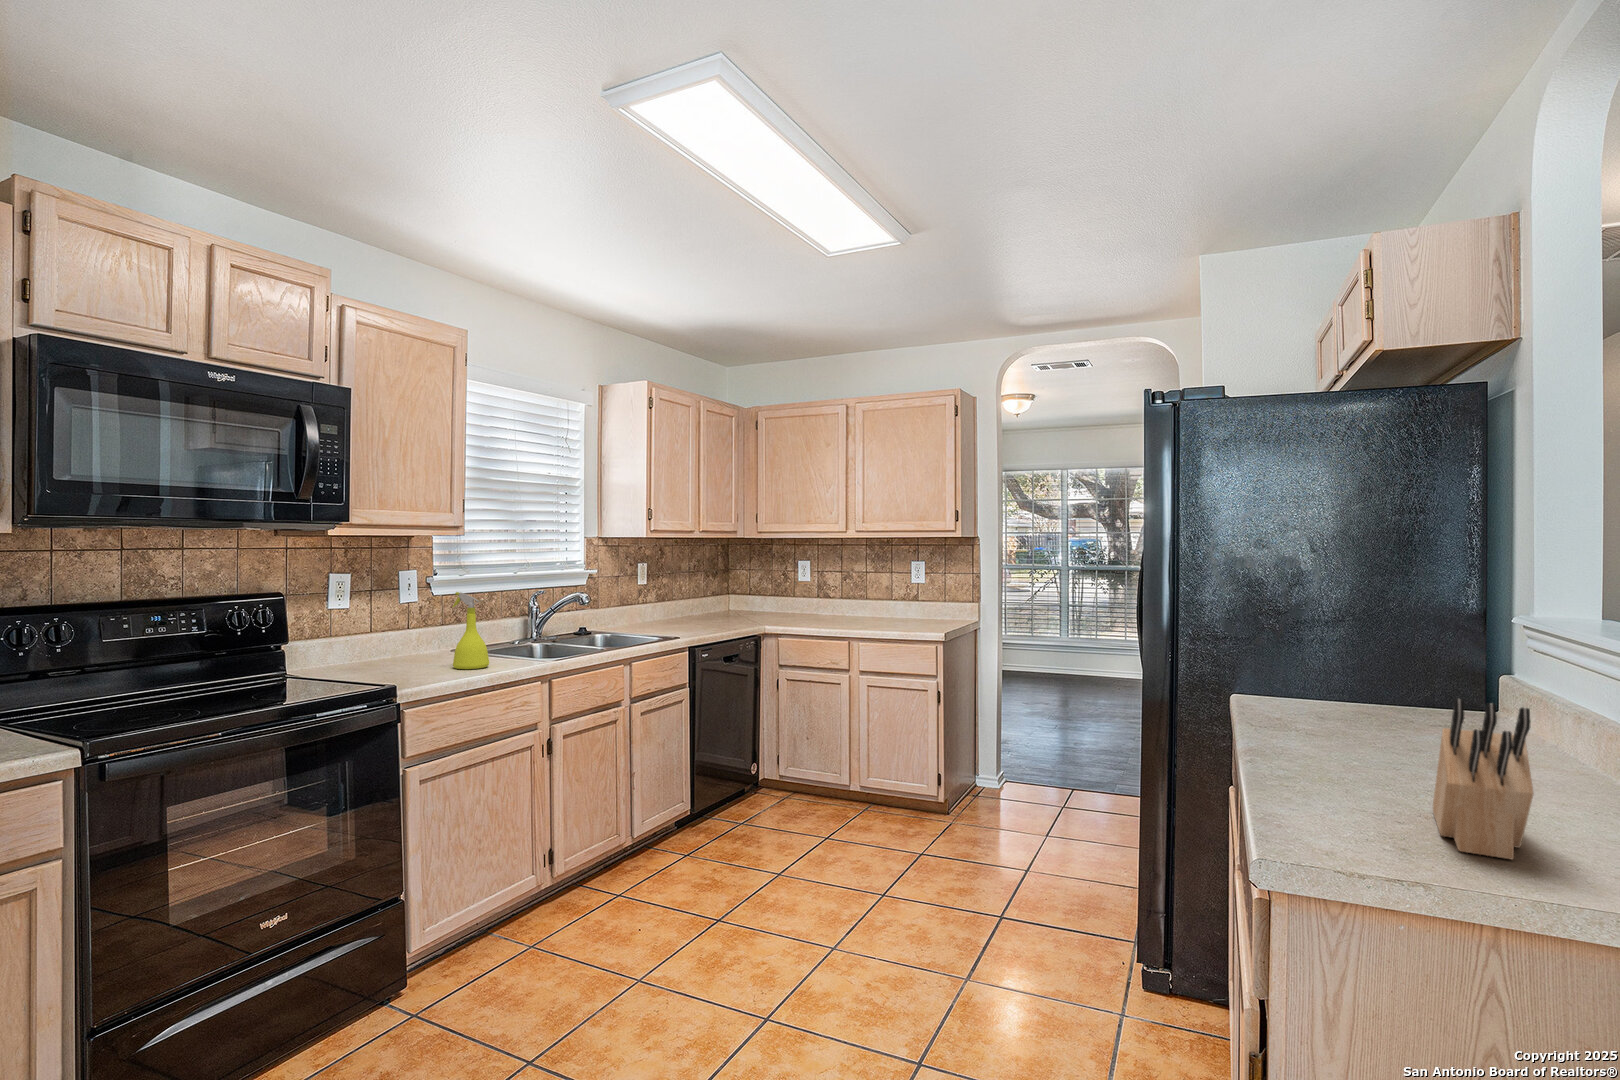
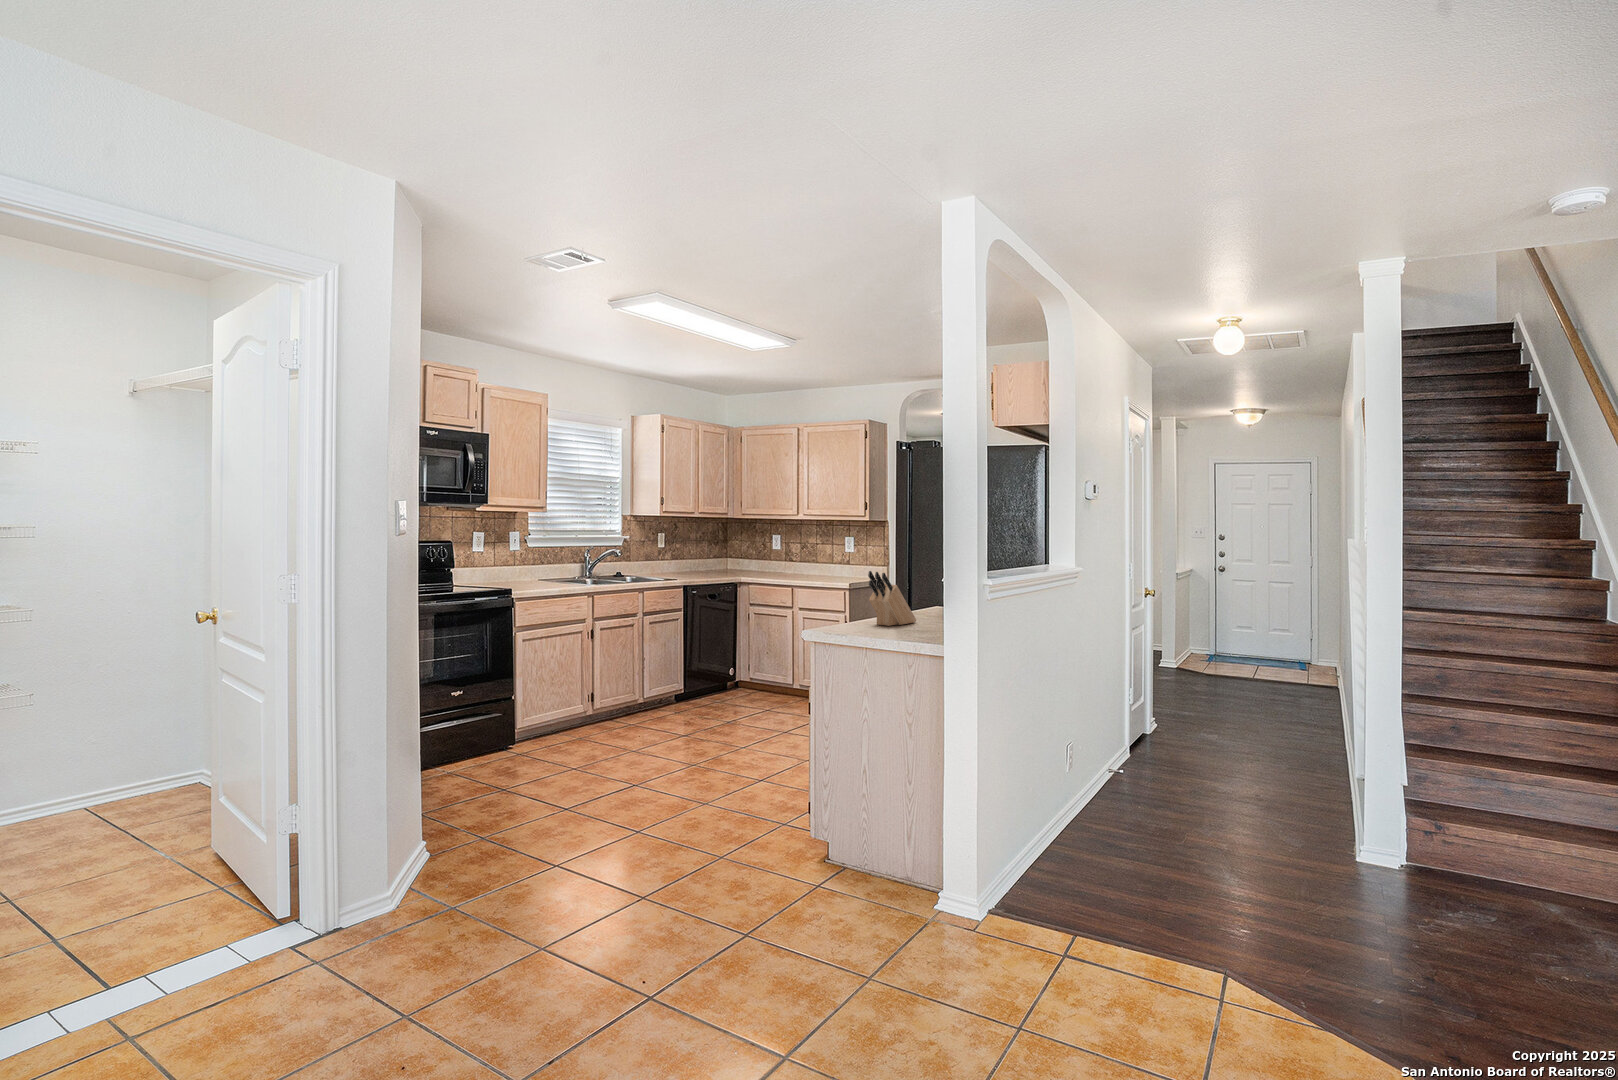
spray bottle: present [452,592,489,669] -> none [540,543,559,586]

